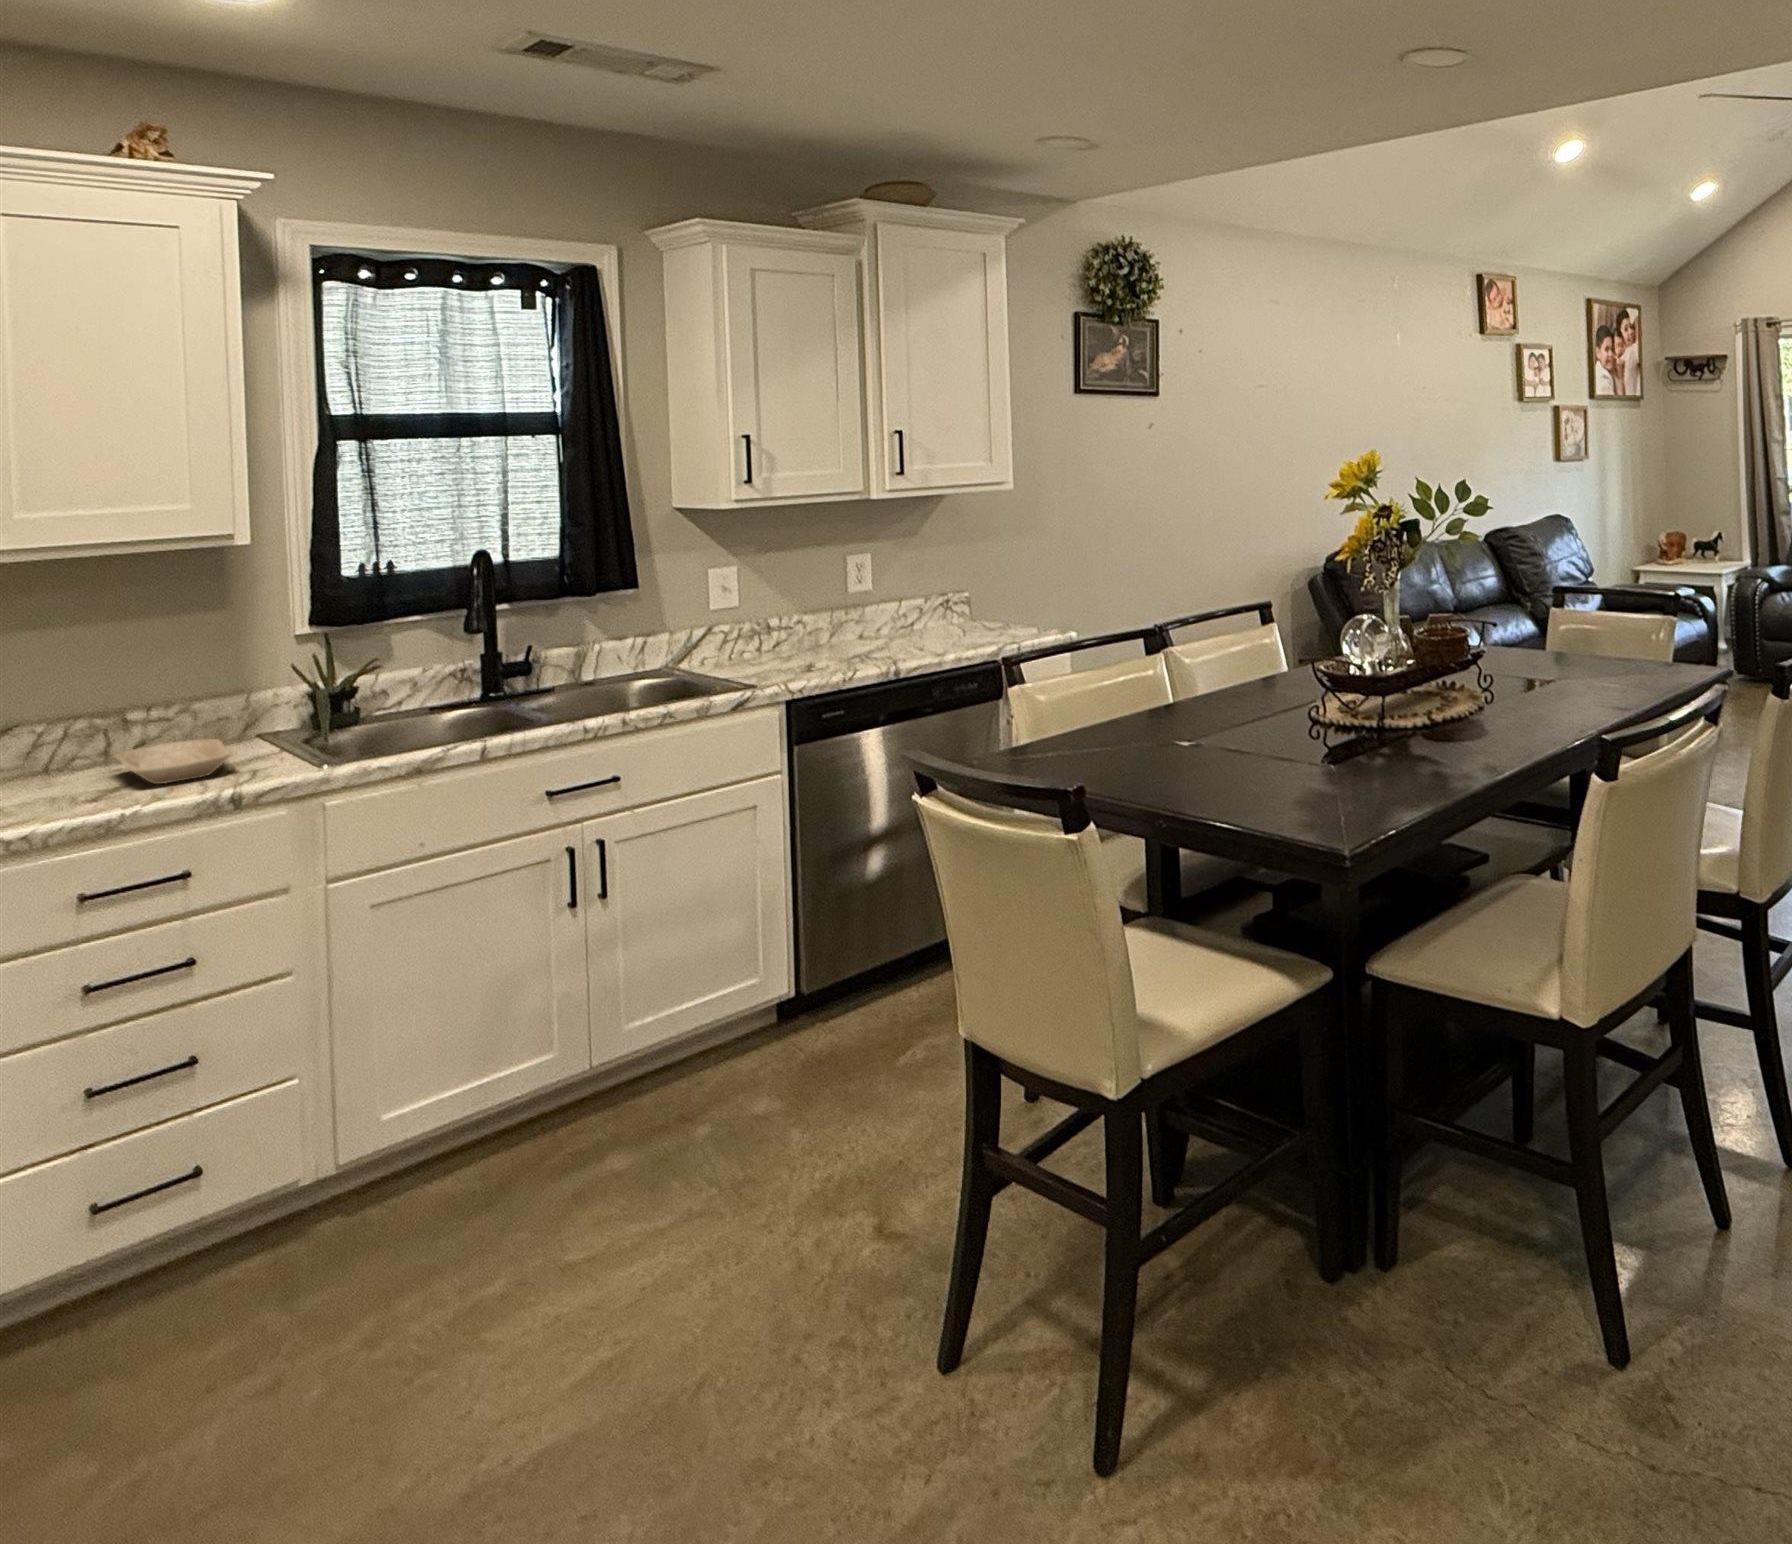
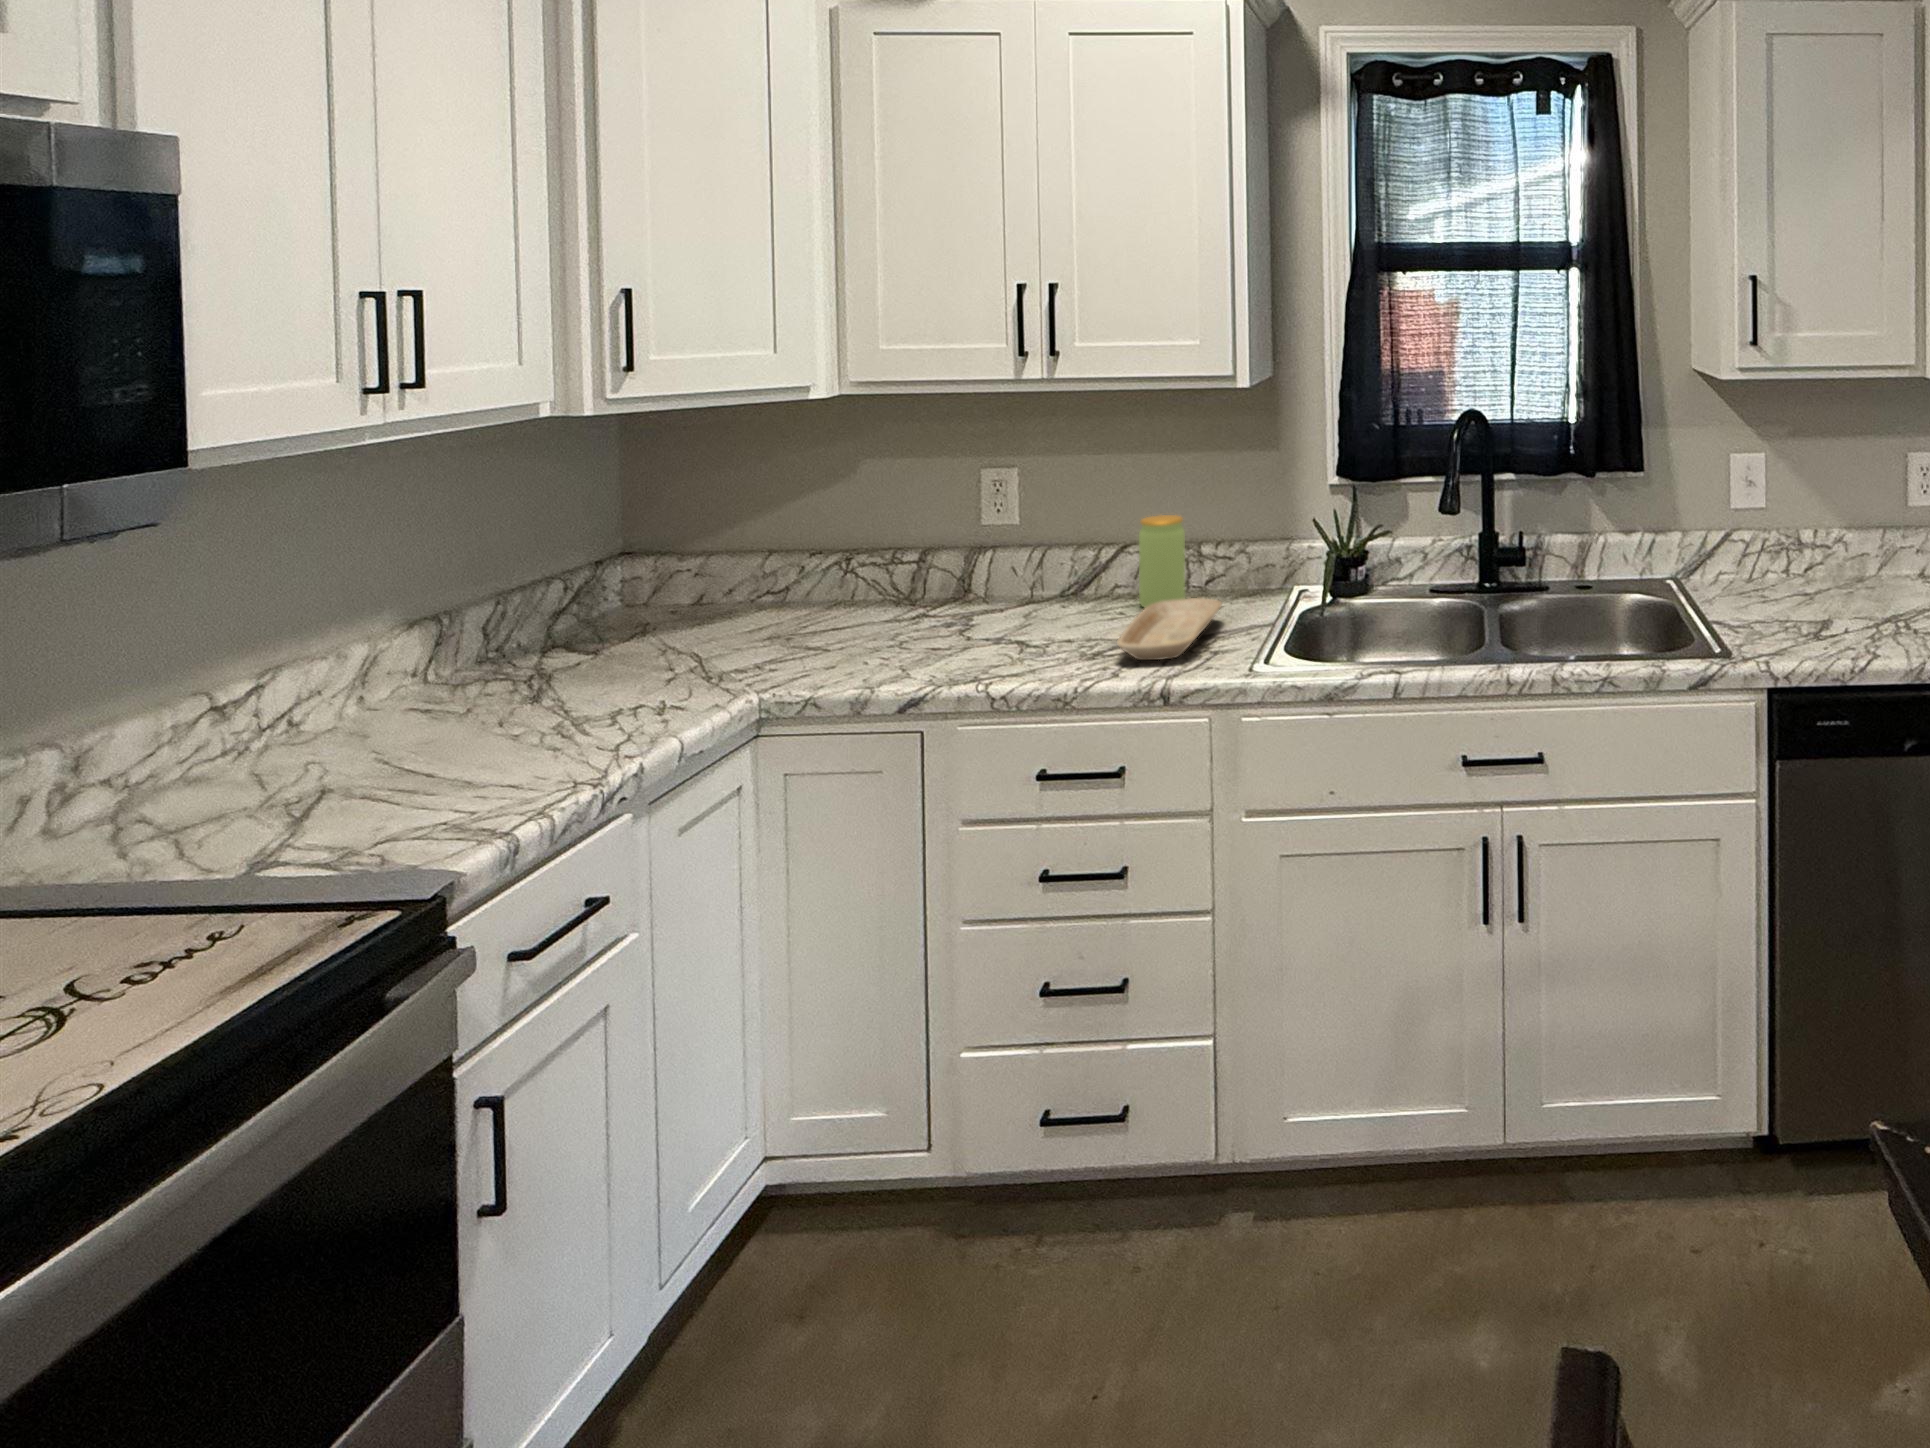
jar: none [57,674,125,772] -> present [1139,515,1185,608]

